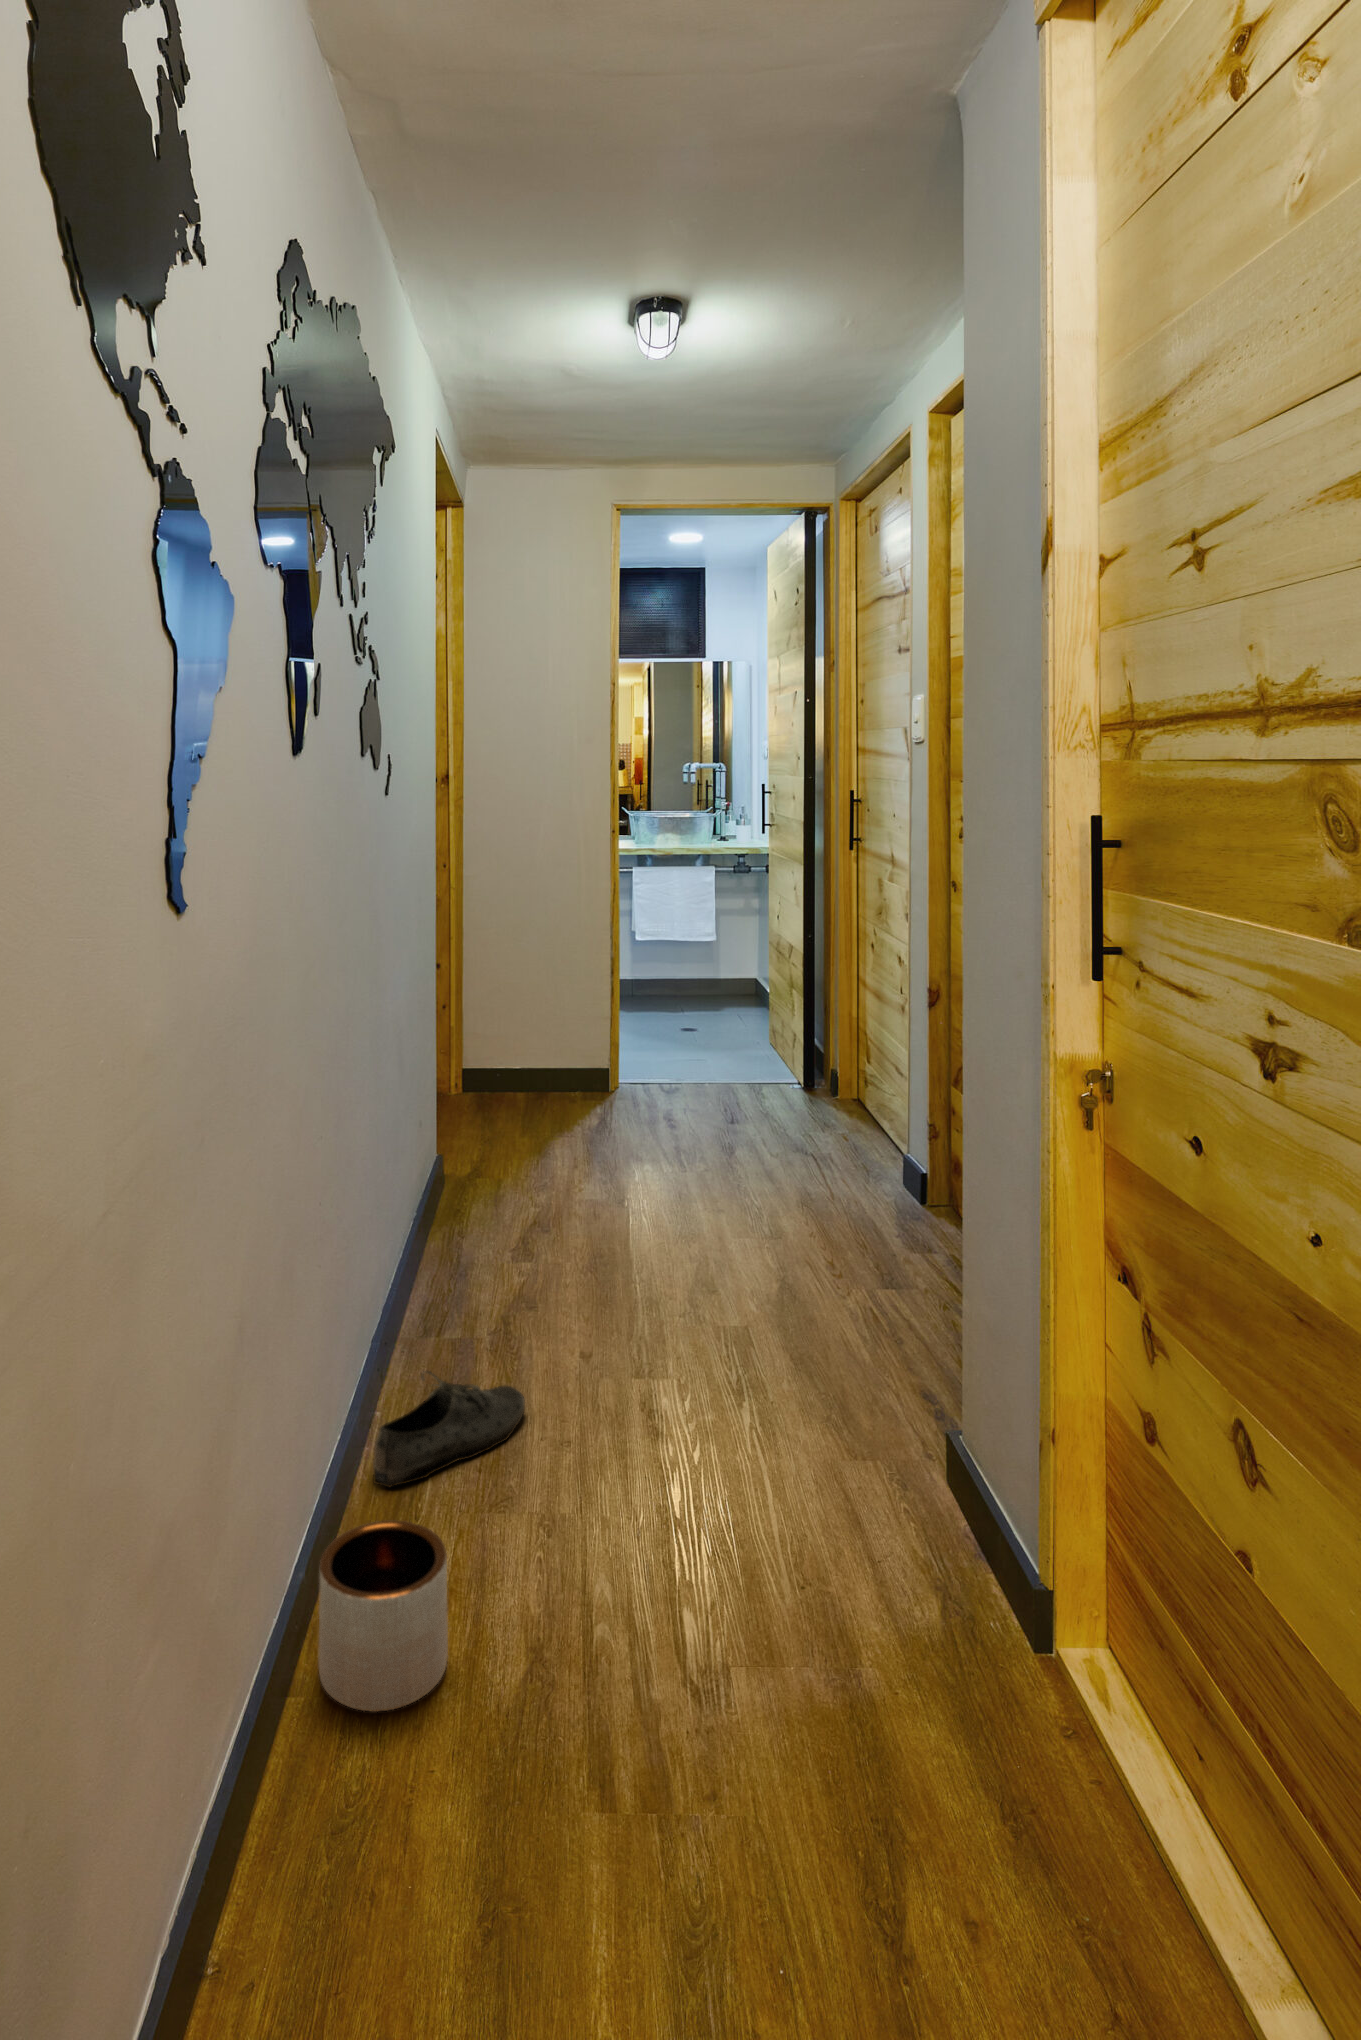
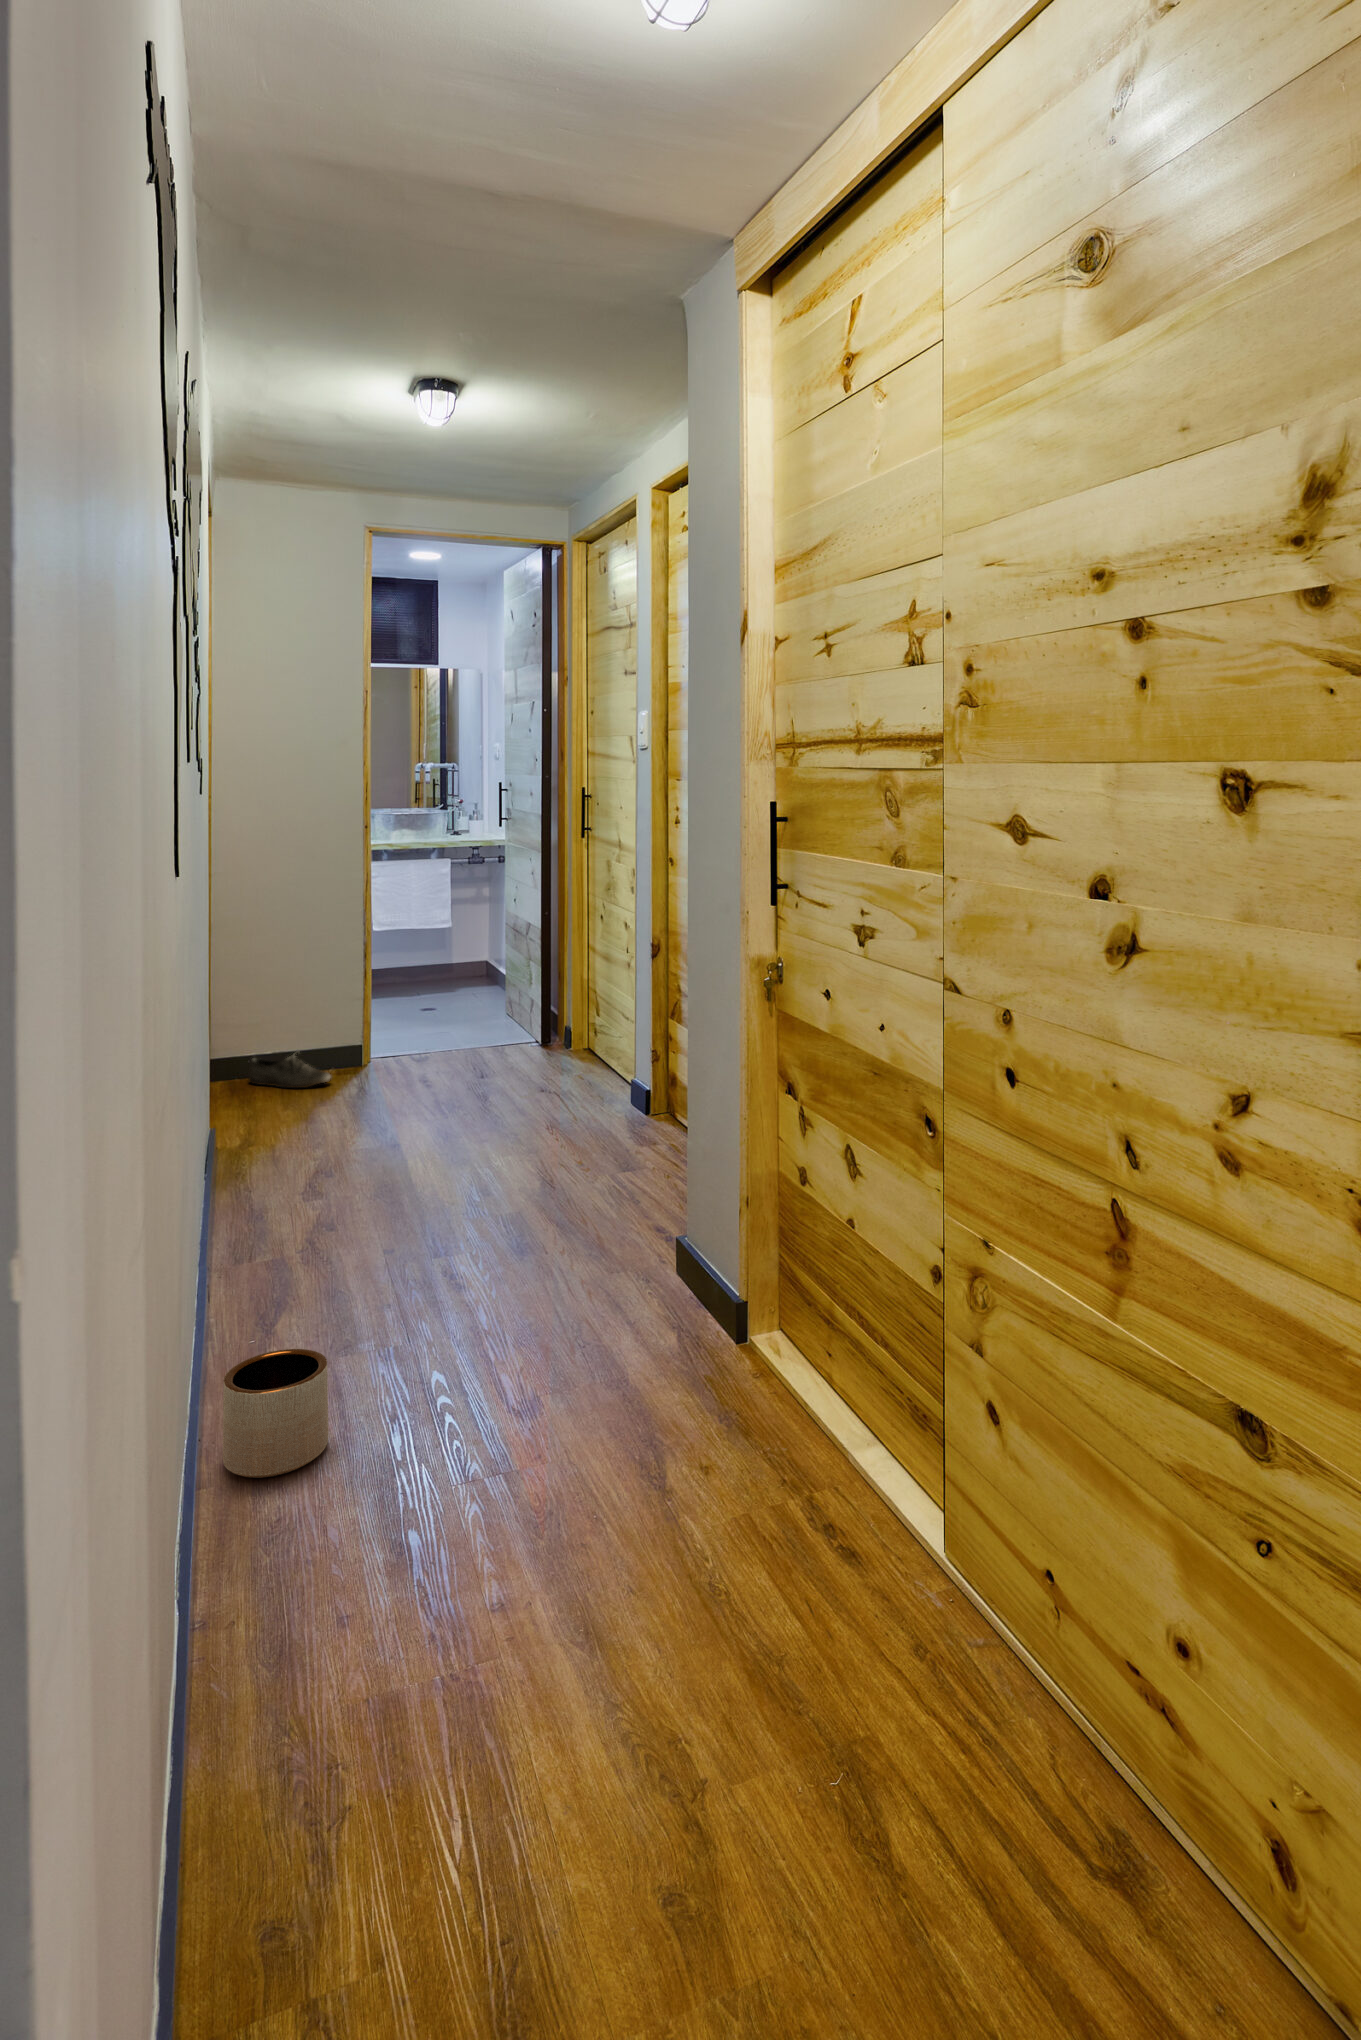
shoe: present [373,1371,525,1487] -> present [248,1051,330,1088]

